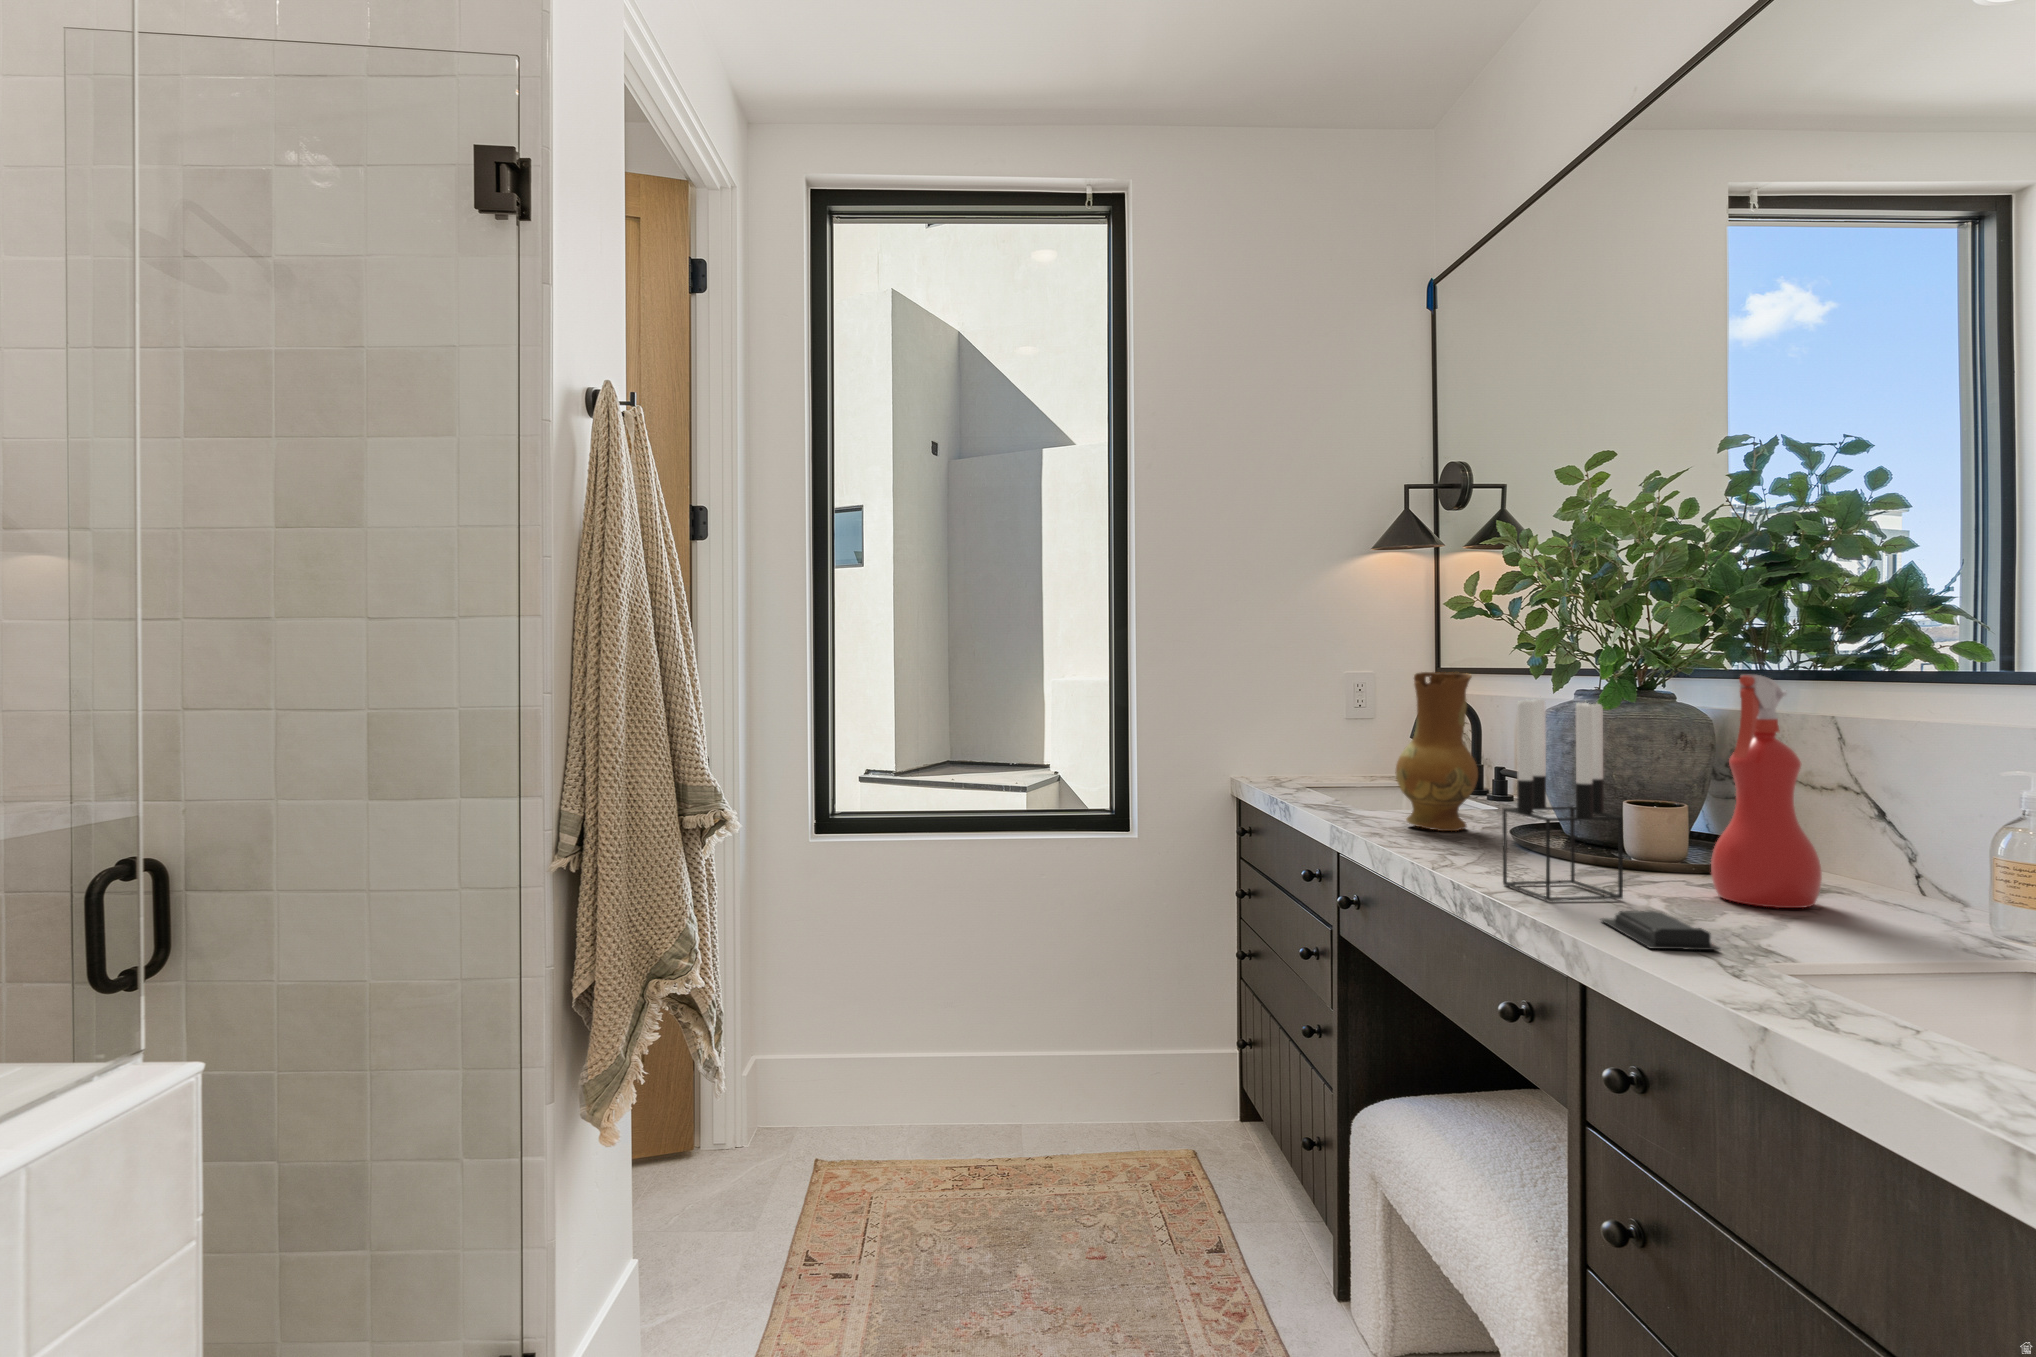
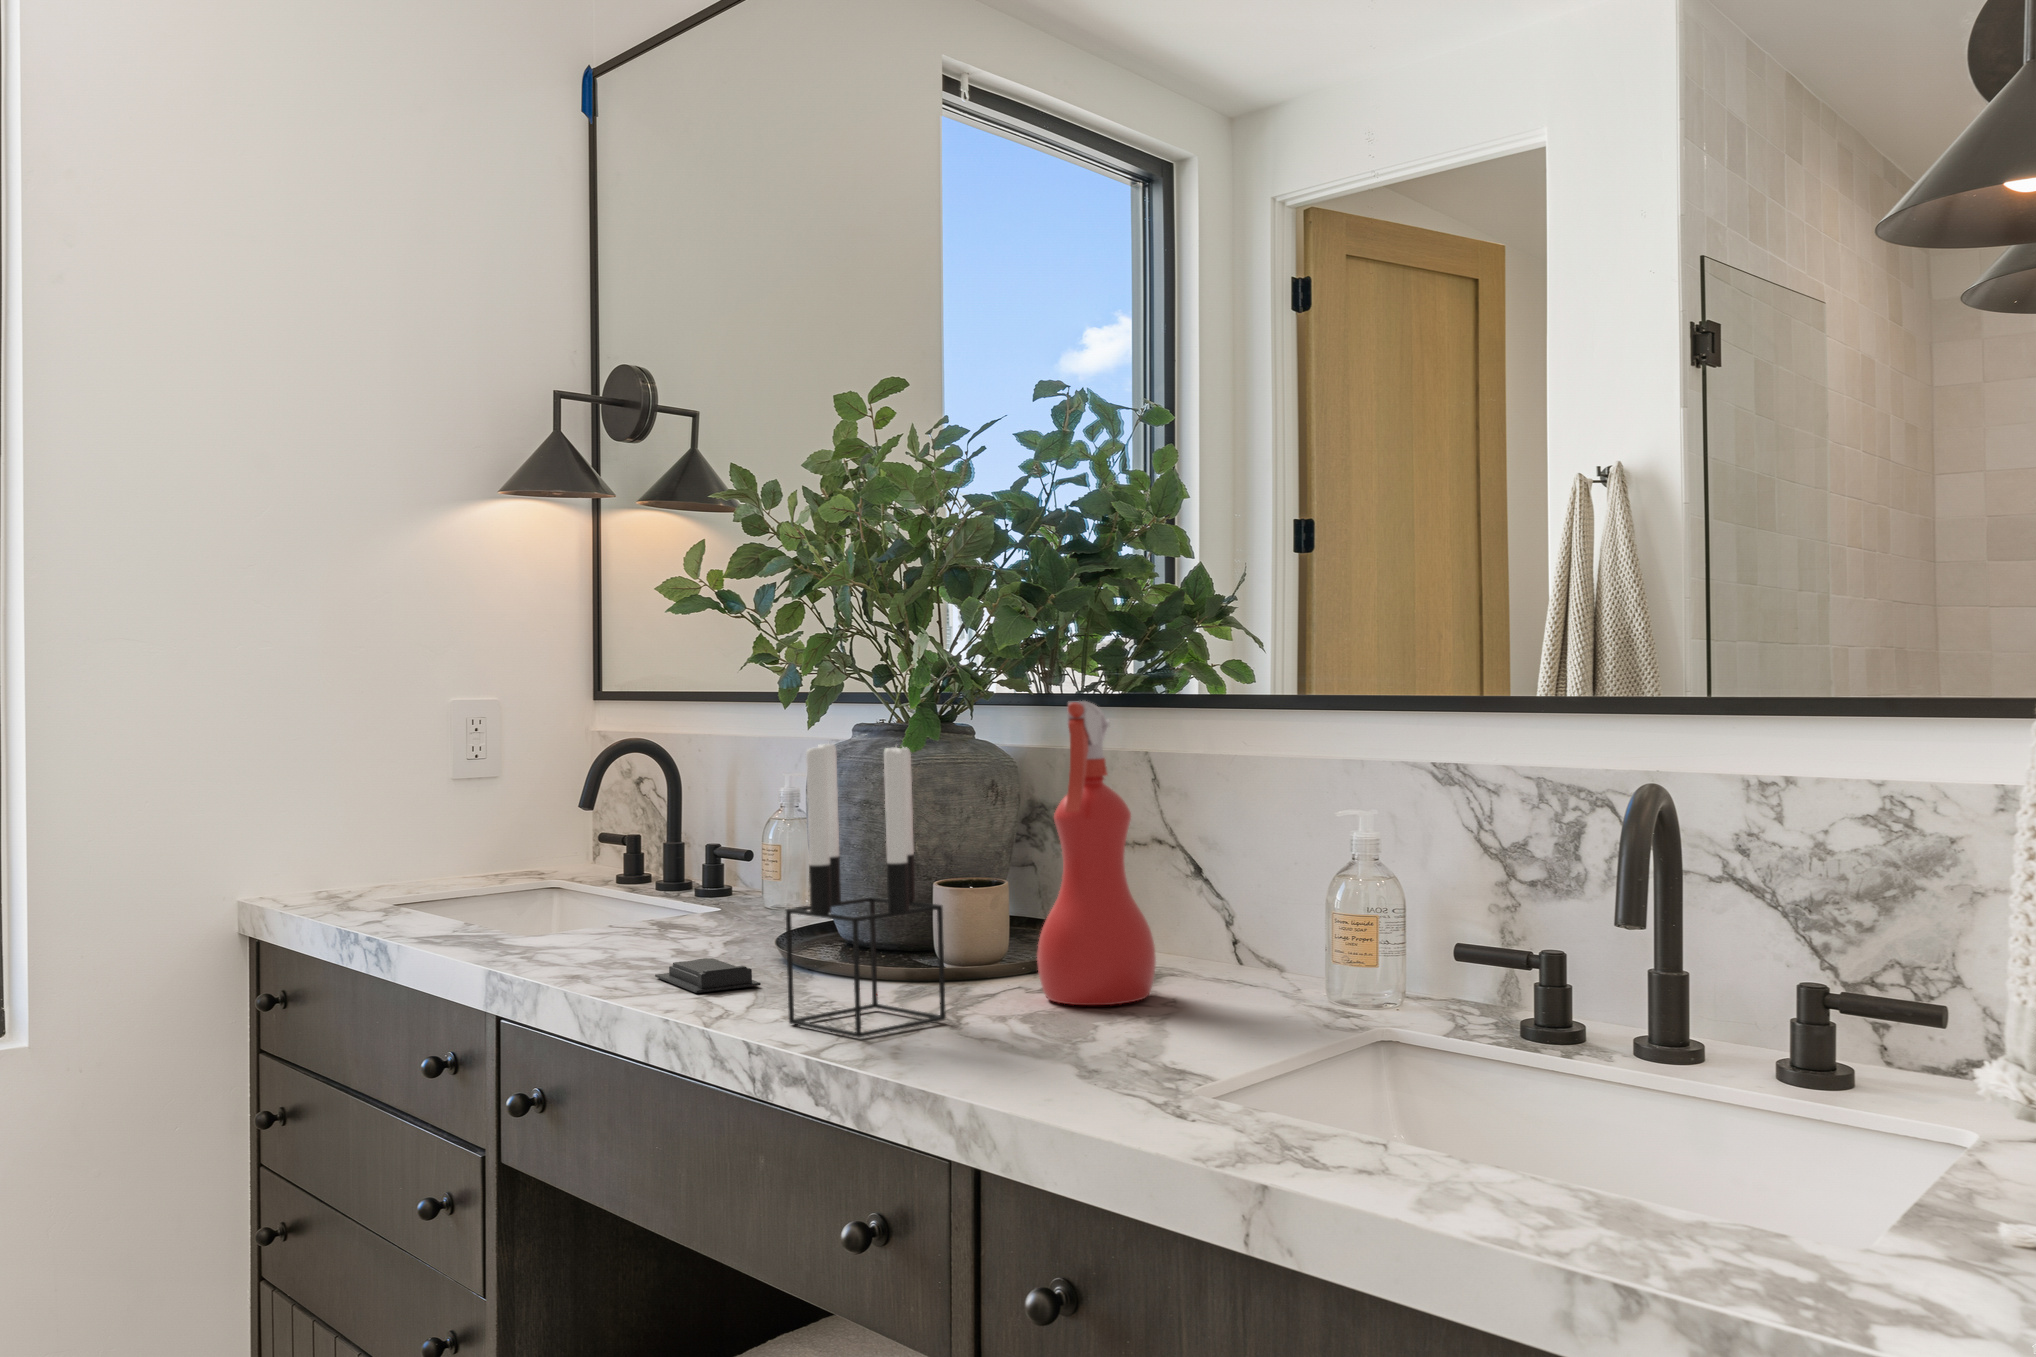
ceramic jug: present [1395,672,1478,831] -> none [584,703,707,955]
soap bar: present [1601,911,1720,950] -> present [655,958,761,993]

